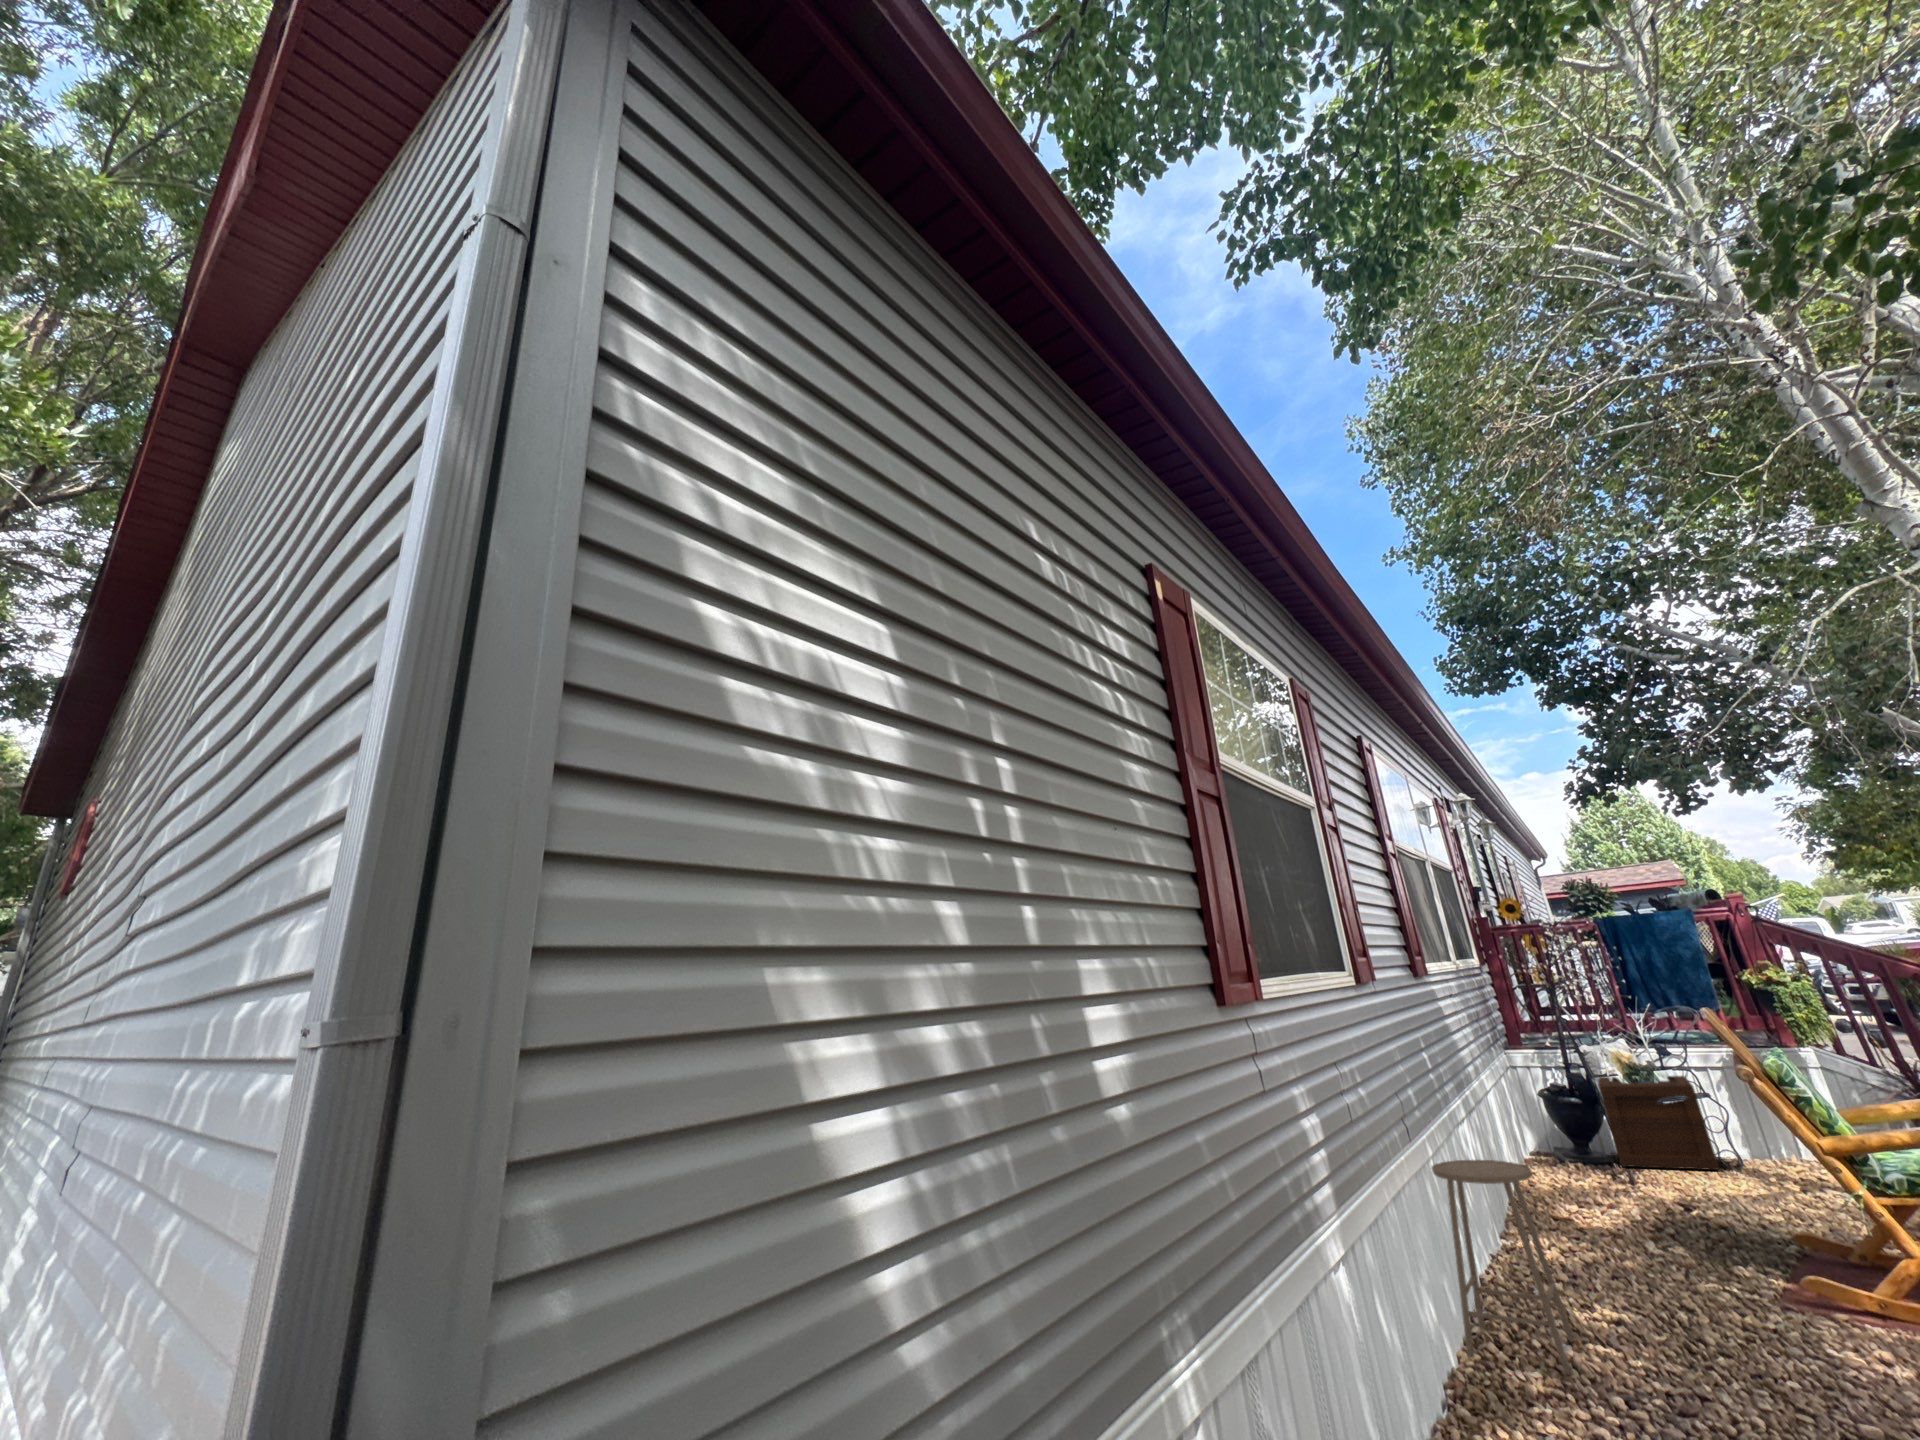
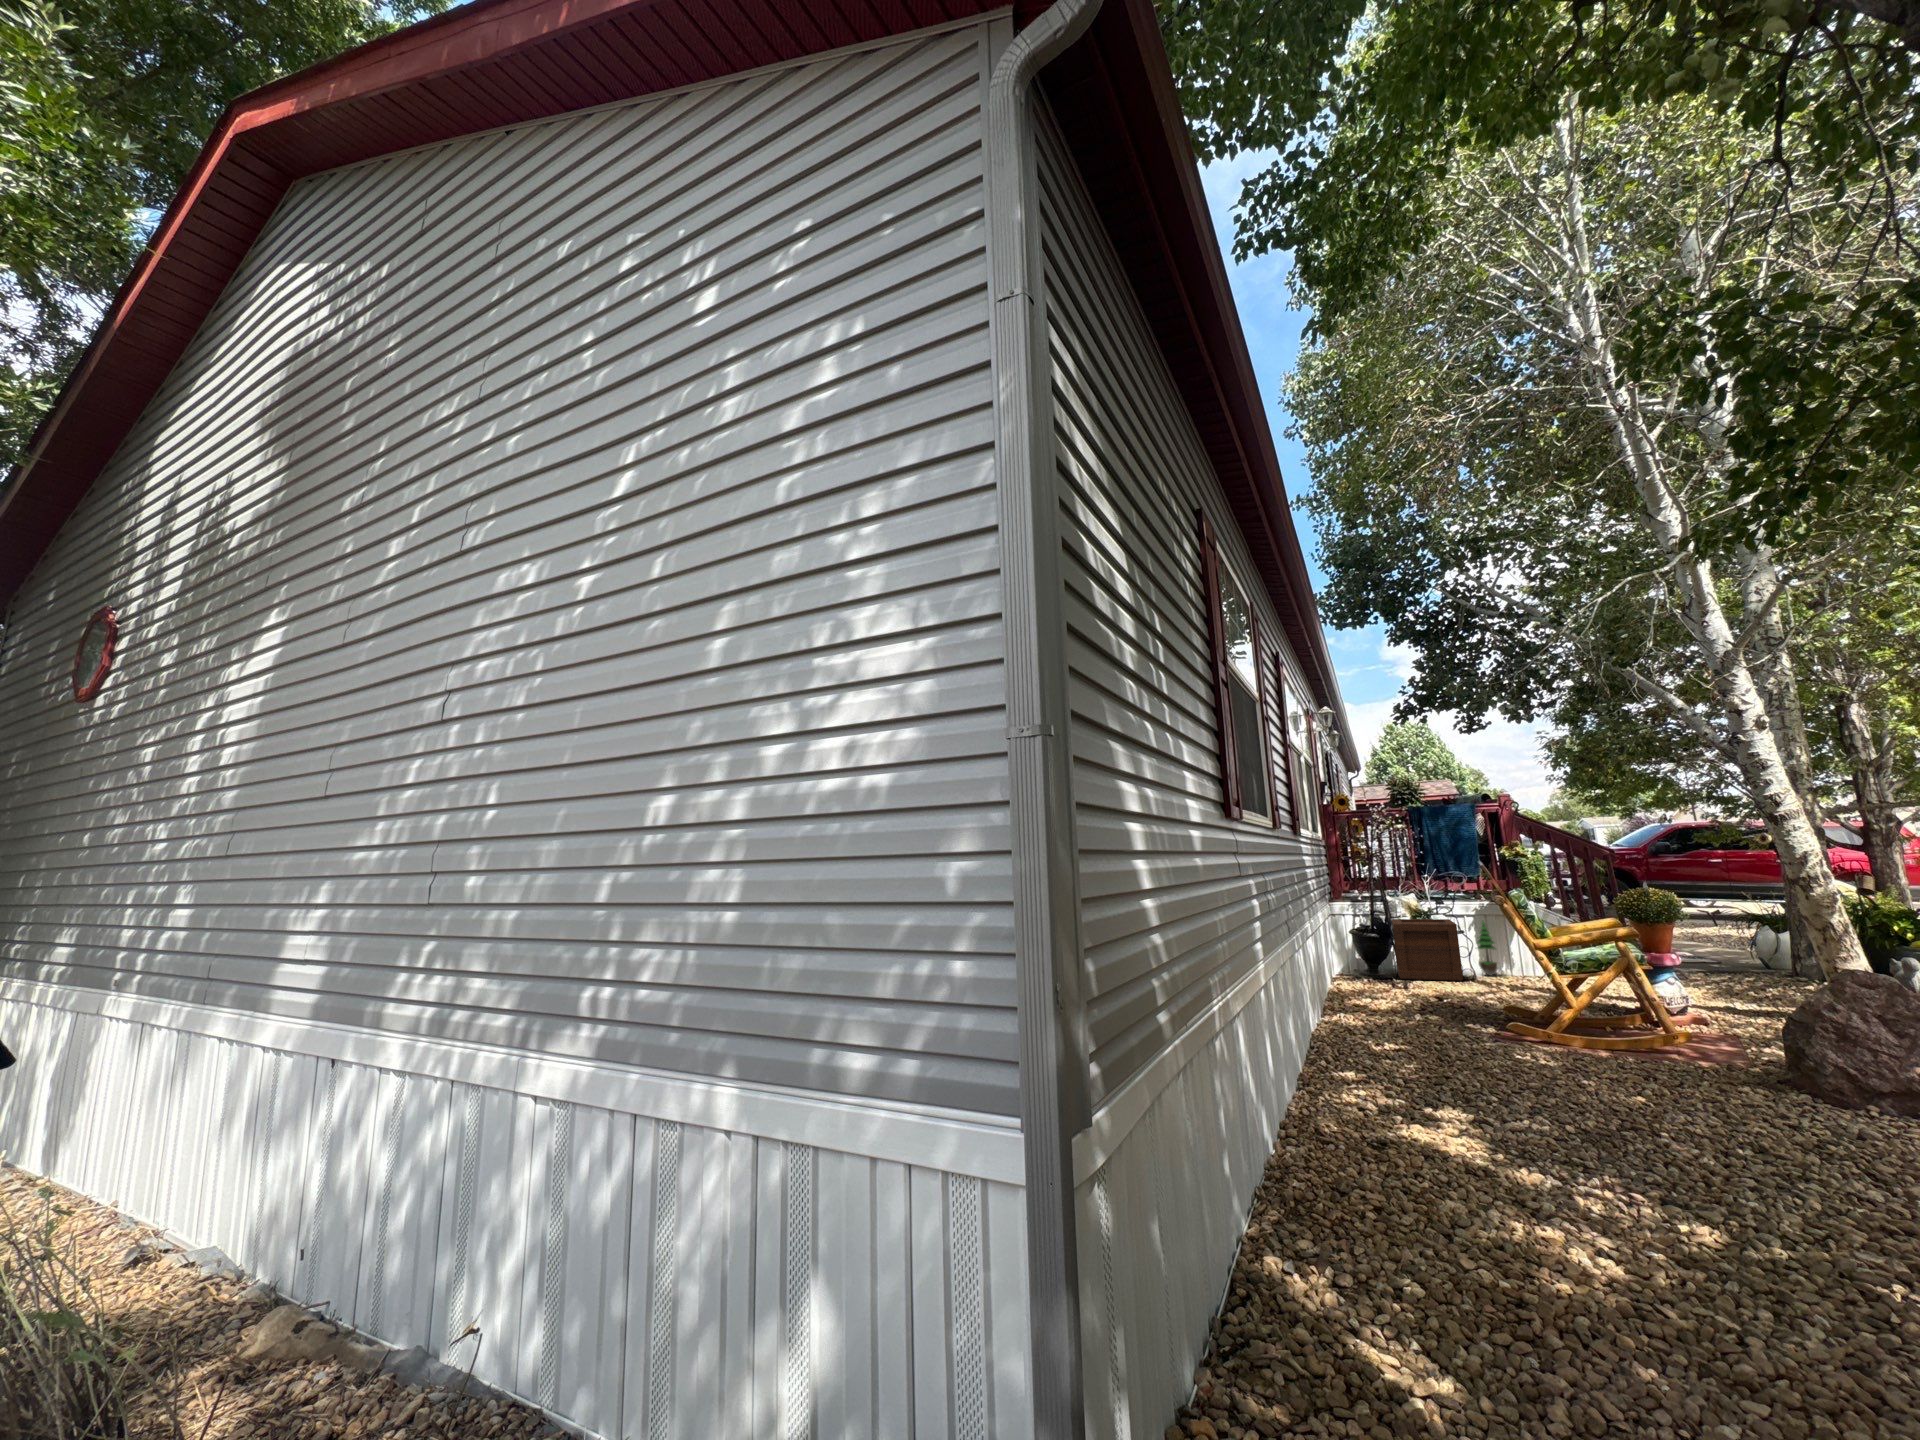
potted tree: none [1729,1076,1772,1160] -> present [1477,922,1498,975]
stool: present [1432,1160,1575,1373] -> none [1302,949,1375,1069]

